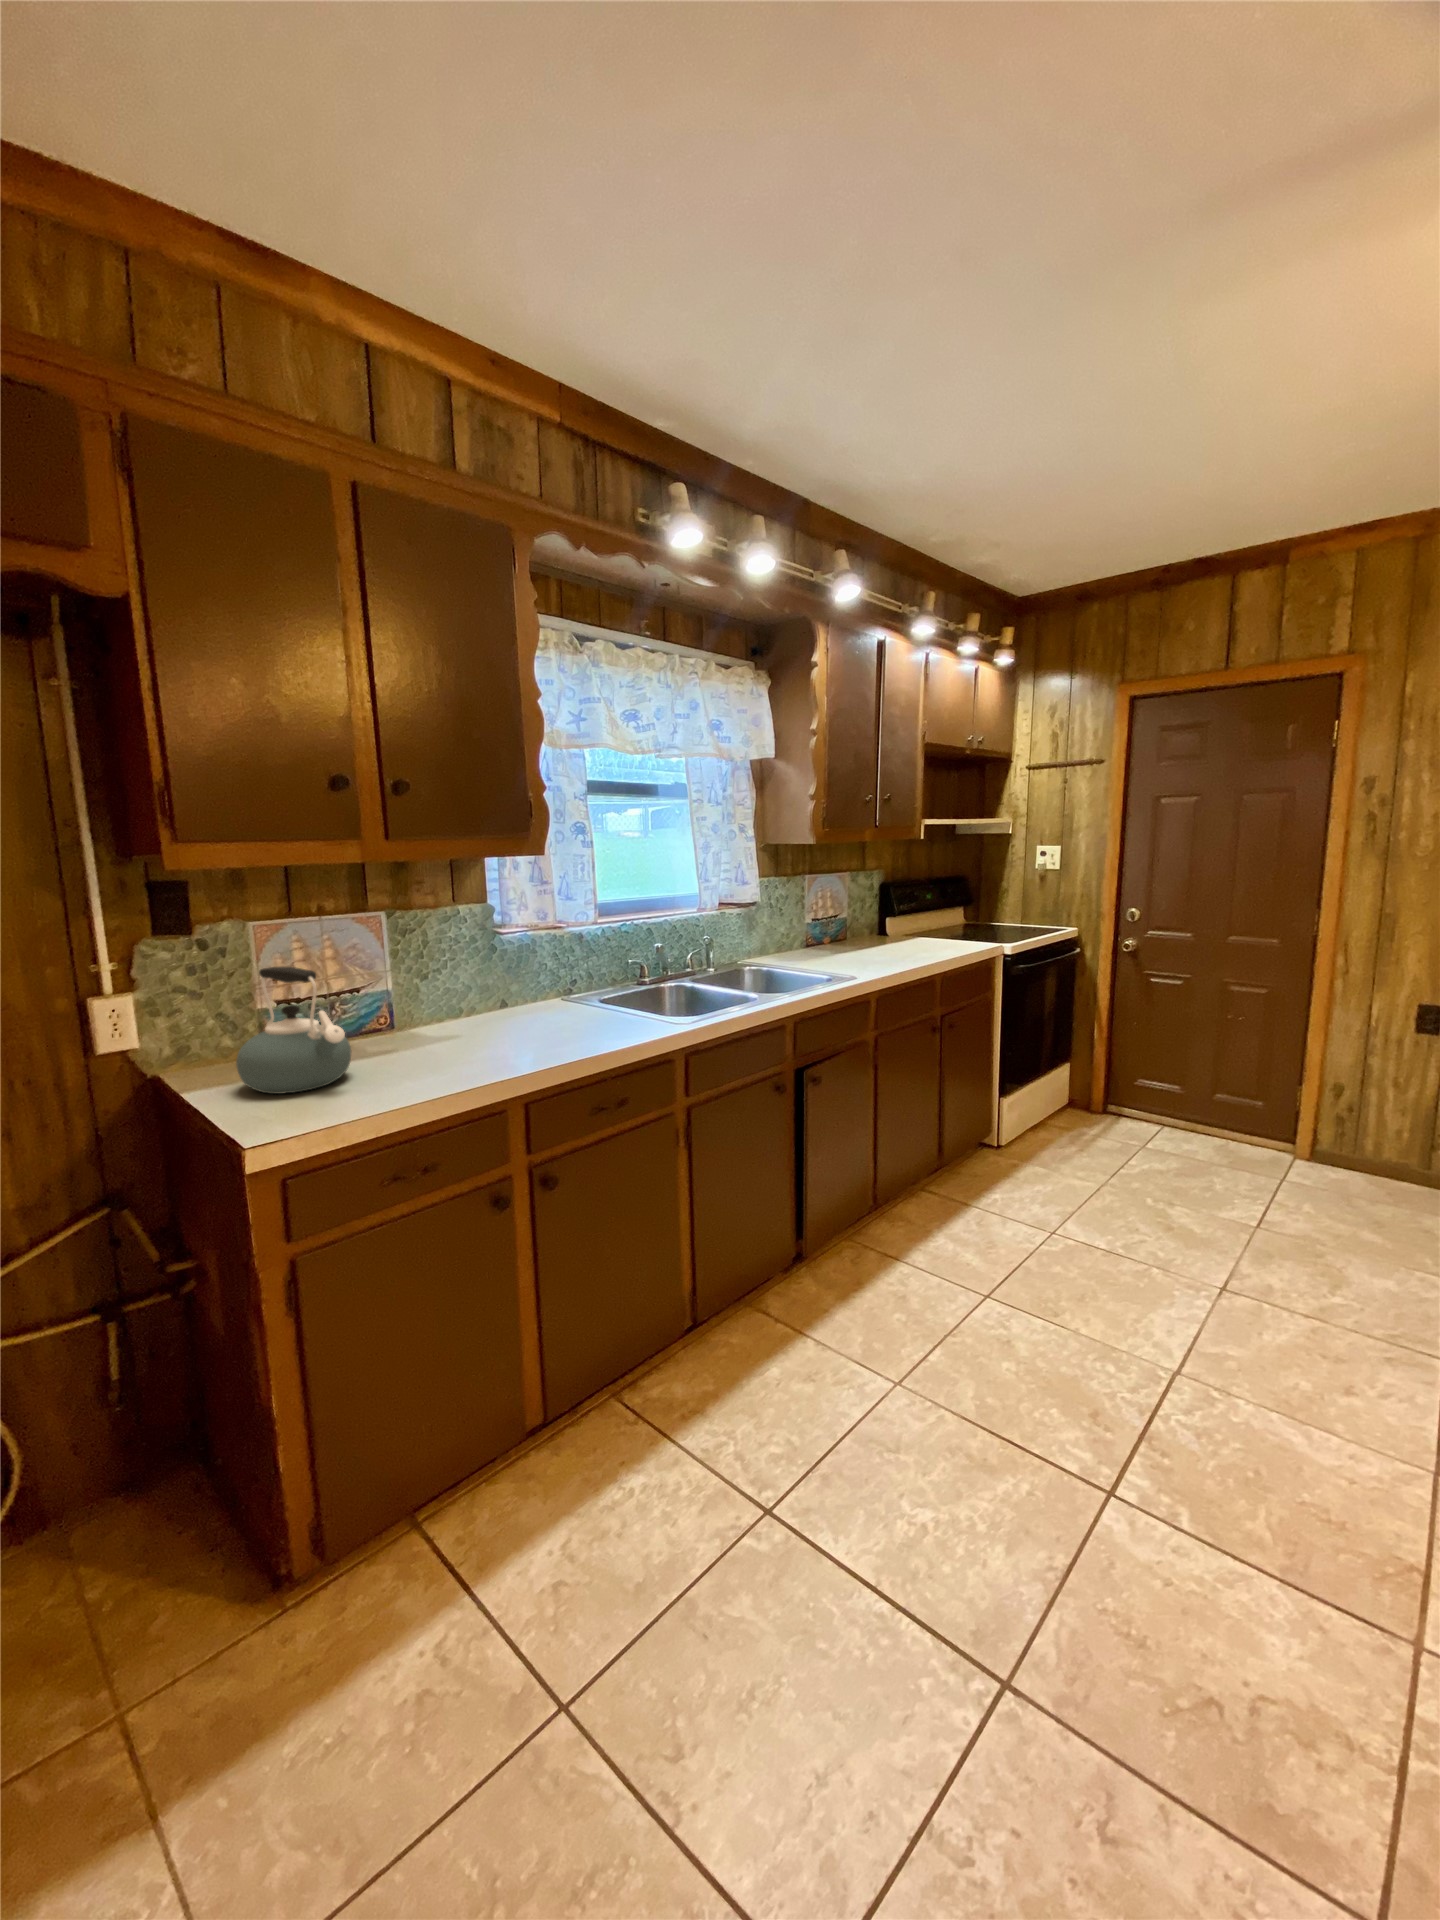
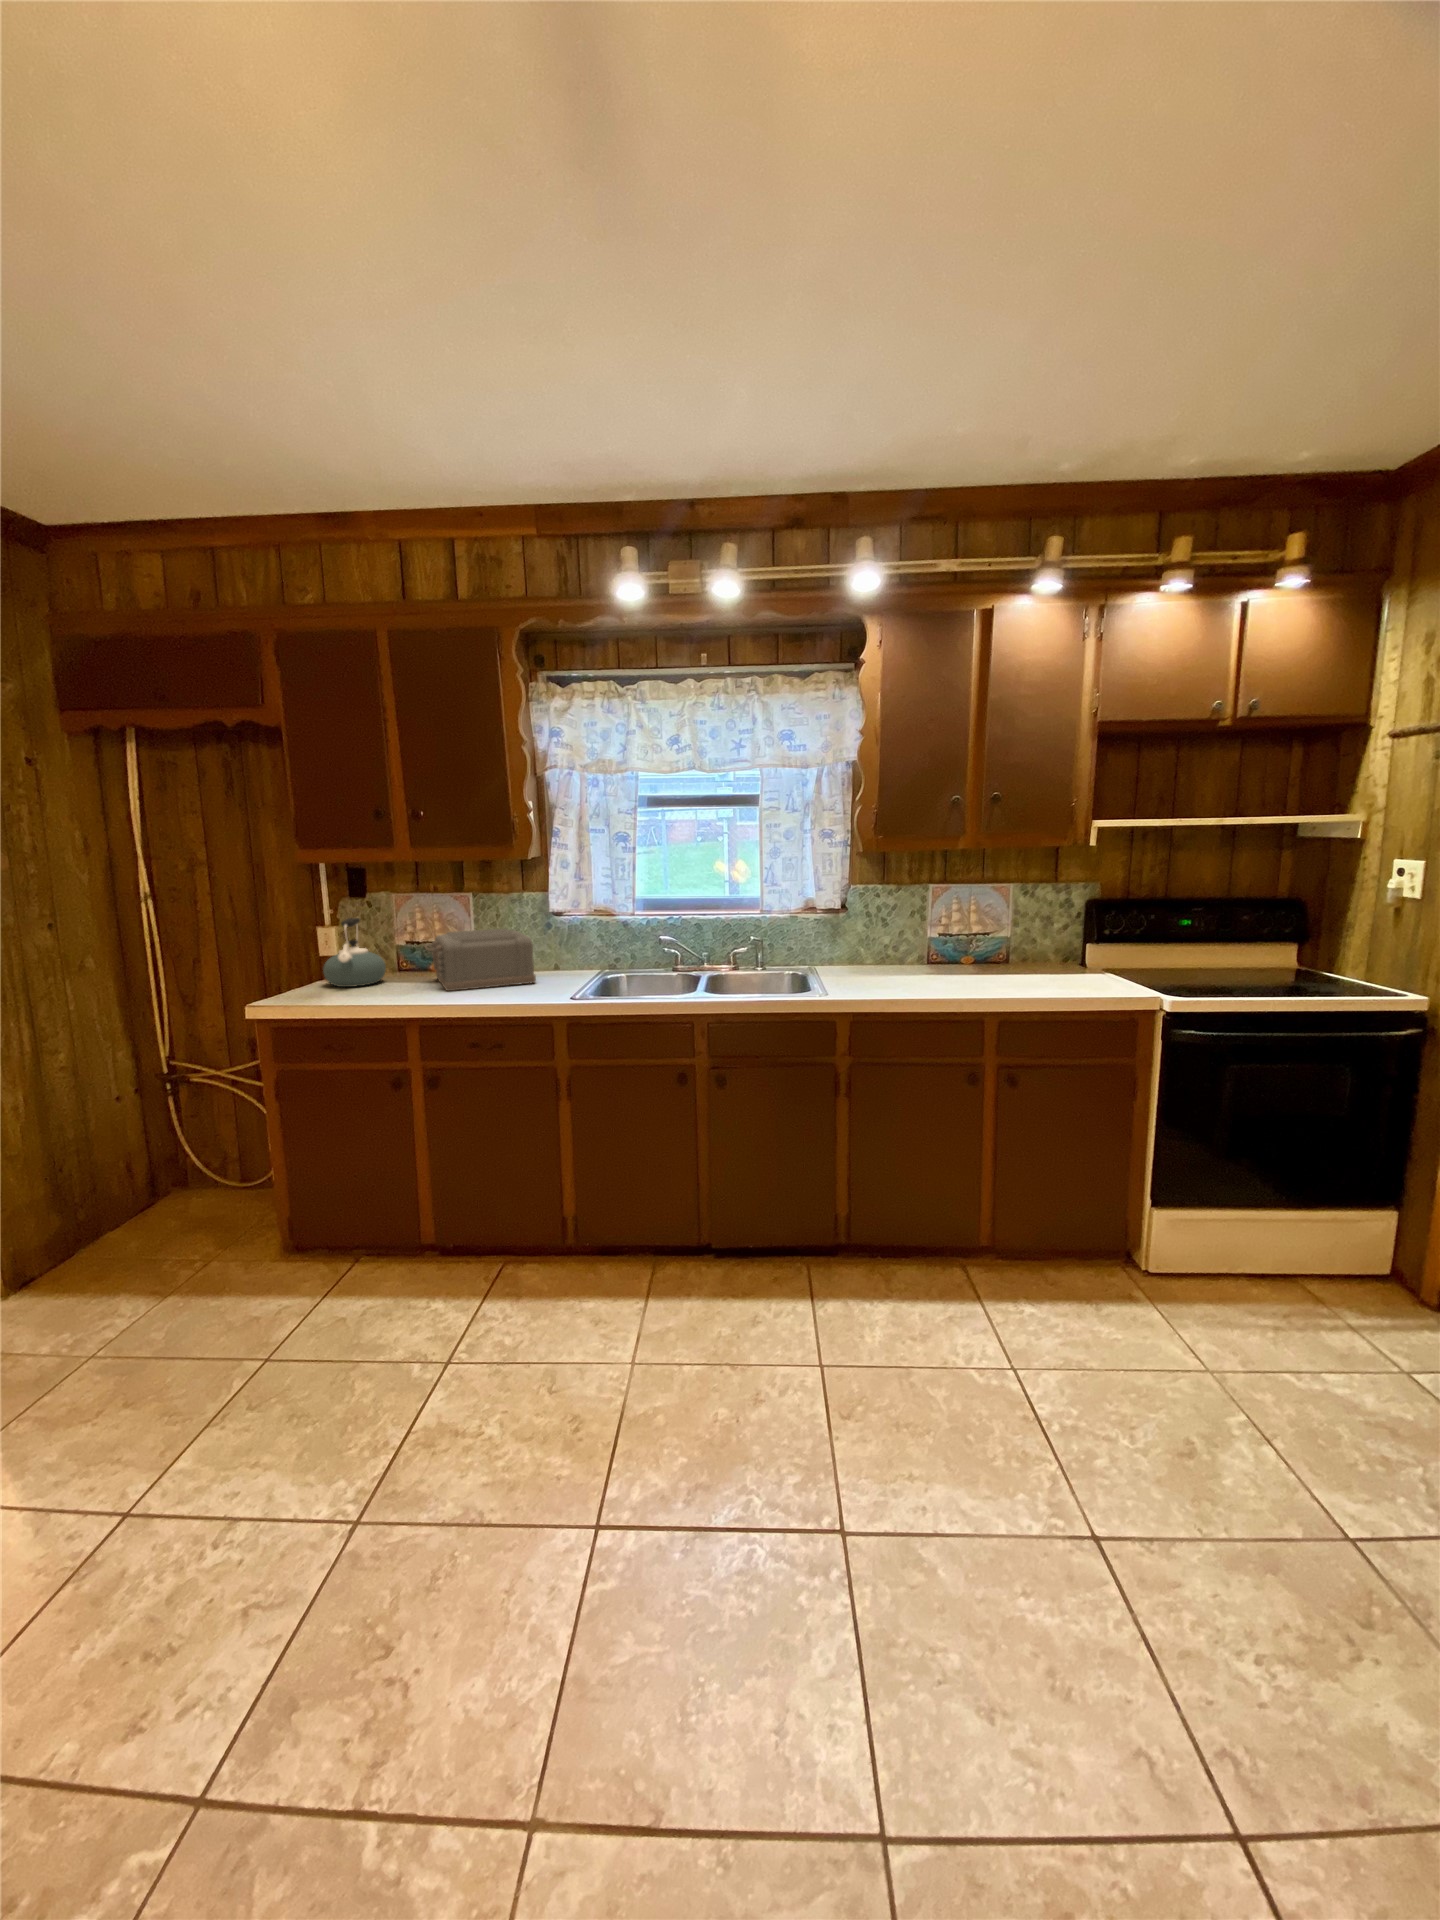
toaster: none [396,959,568,1055] -> present [425,929,536,991]

